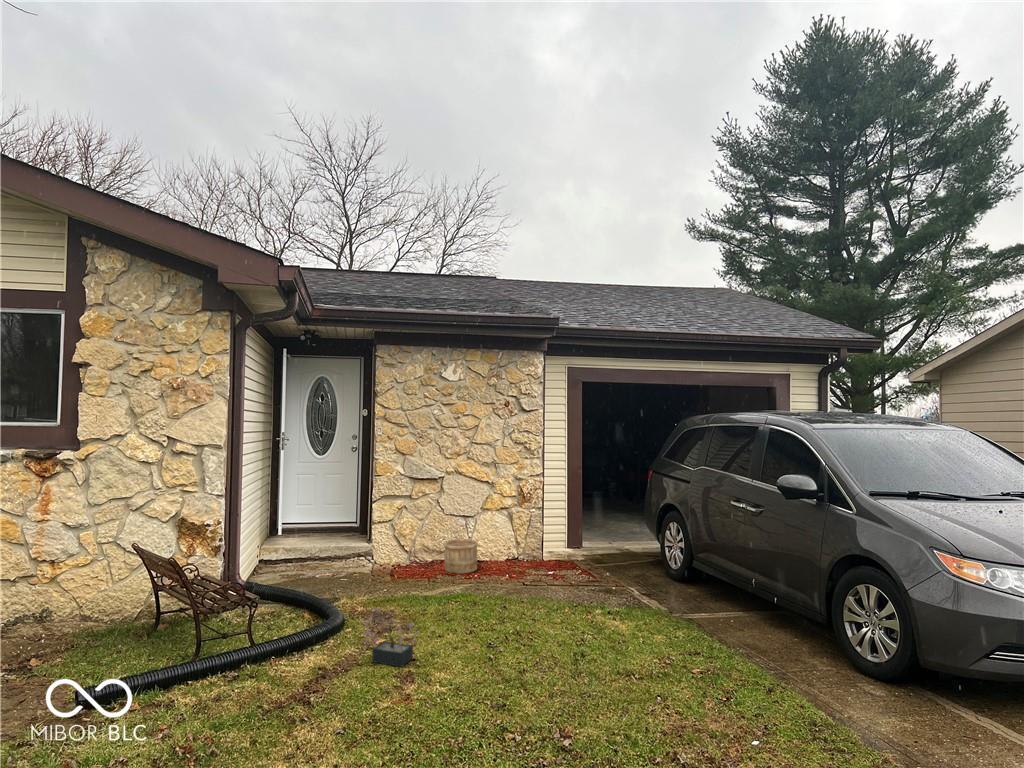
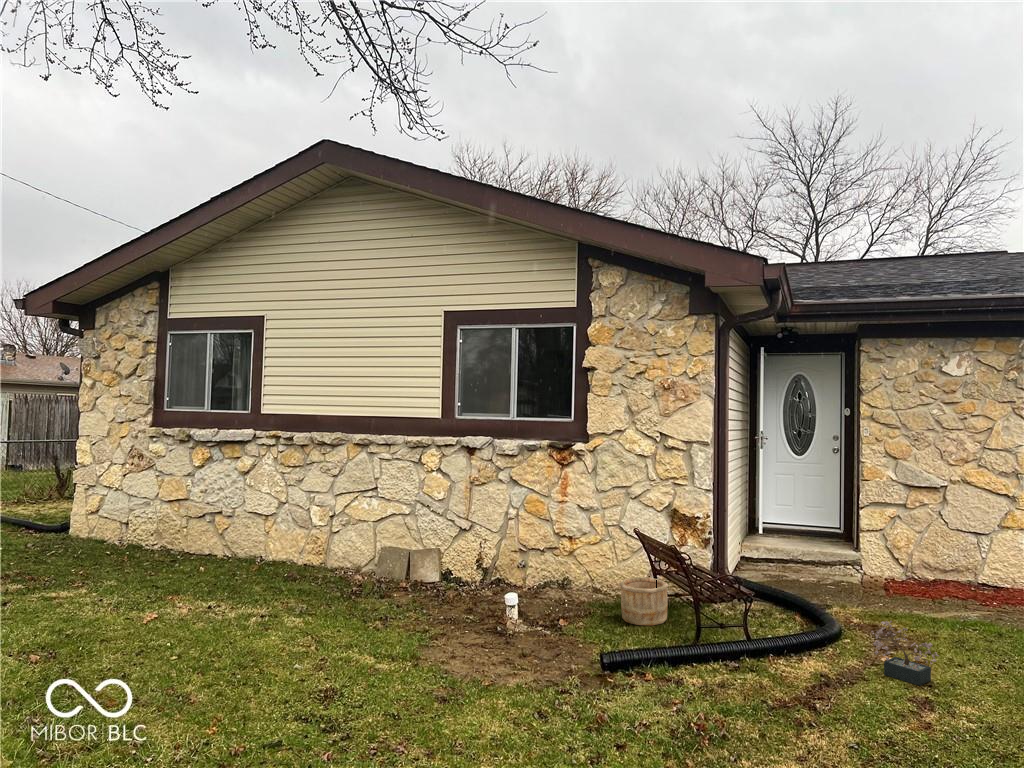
wooden bucket: present [444,539,478,574] -> present [619,577,668,626]

